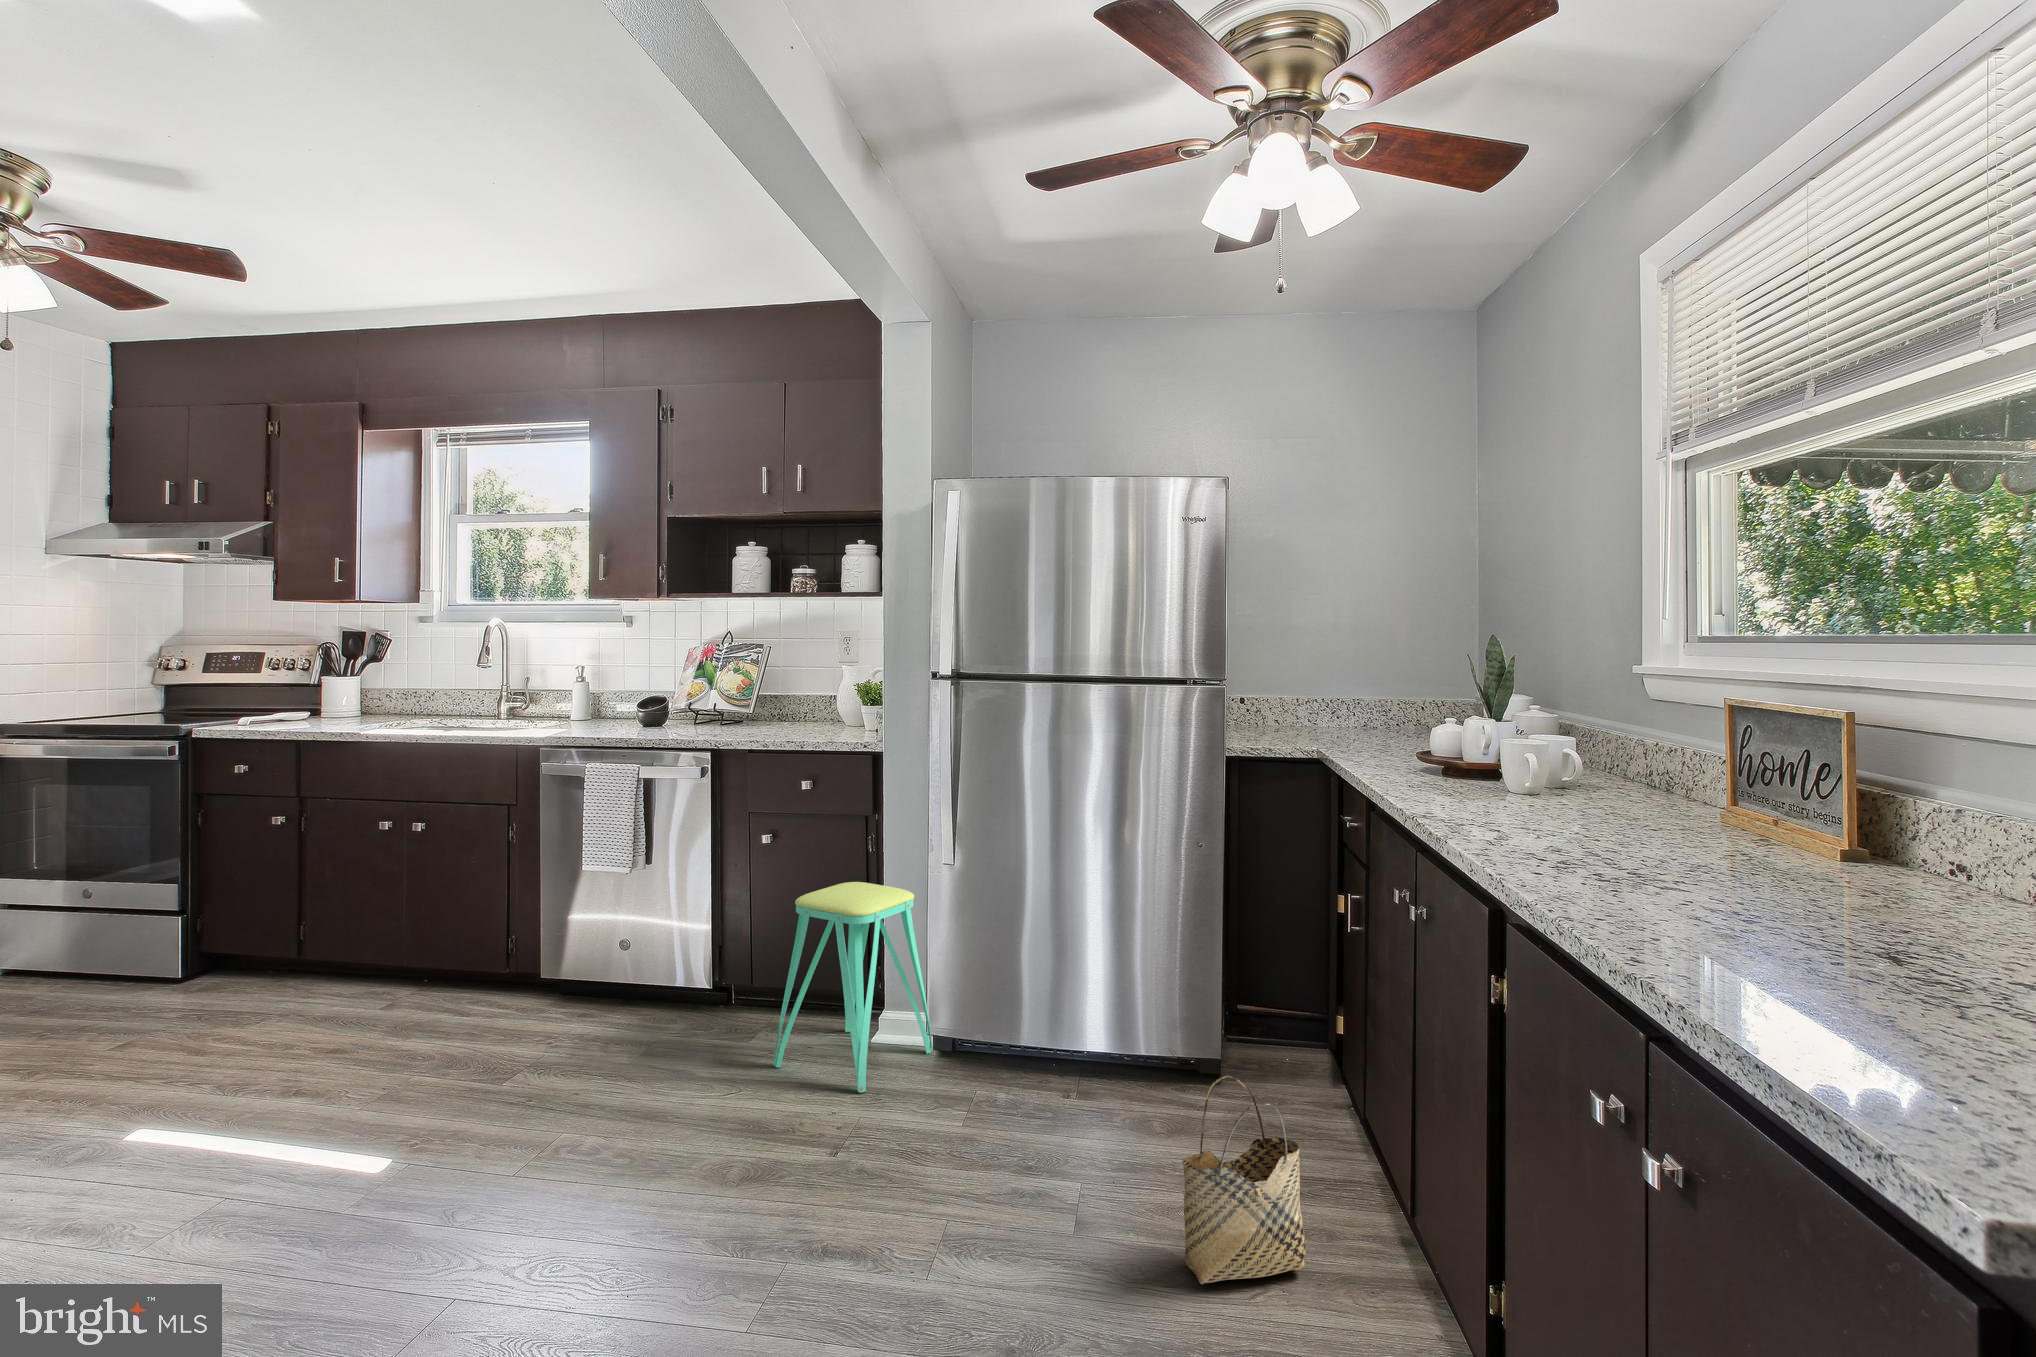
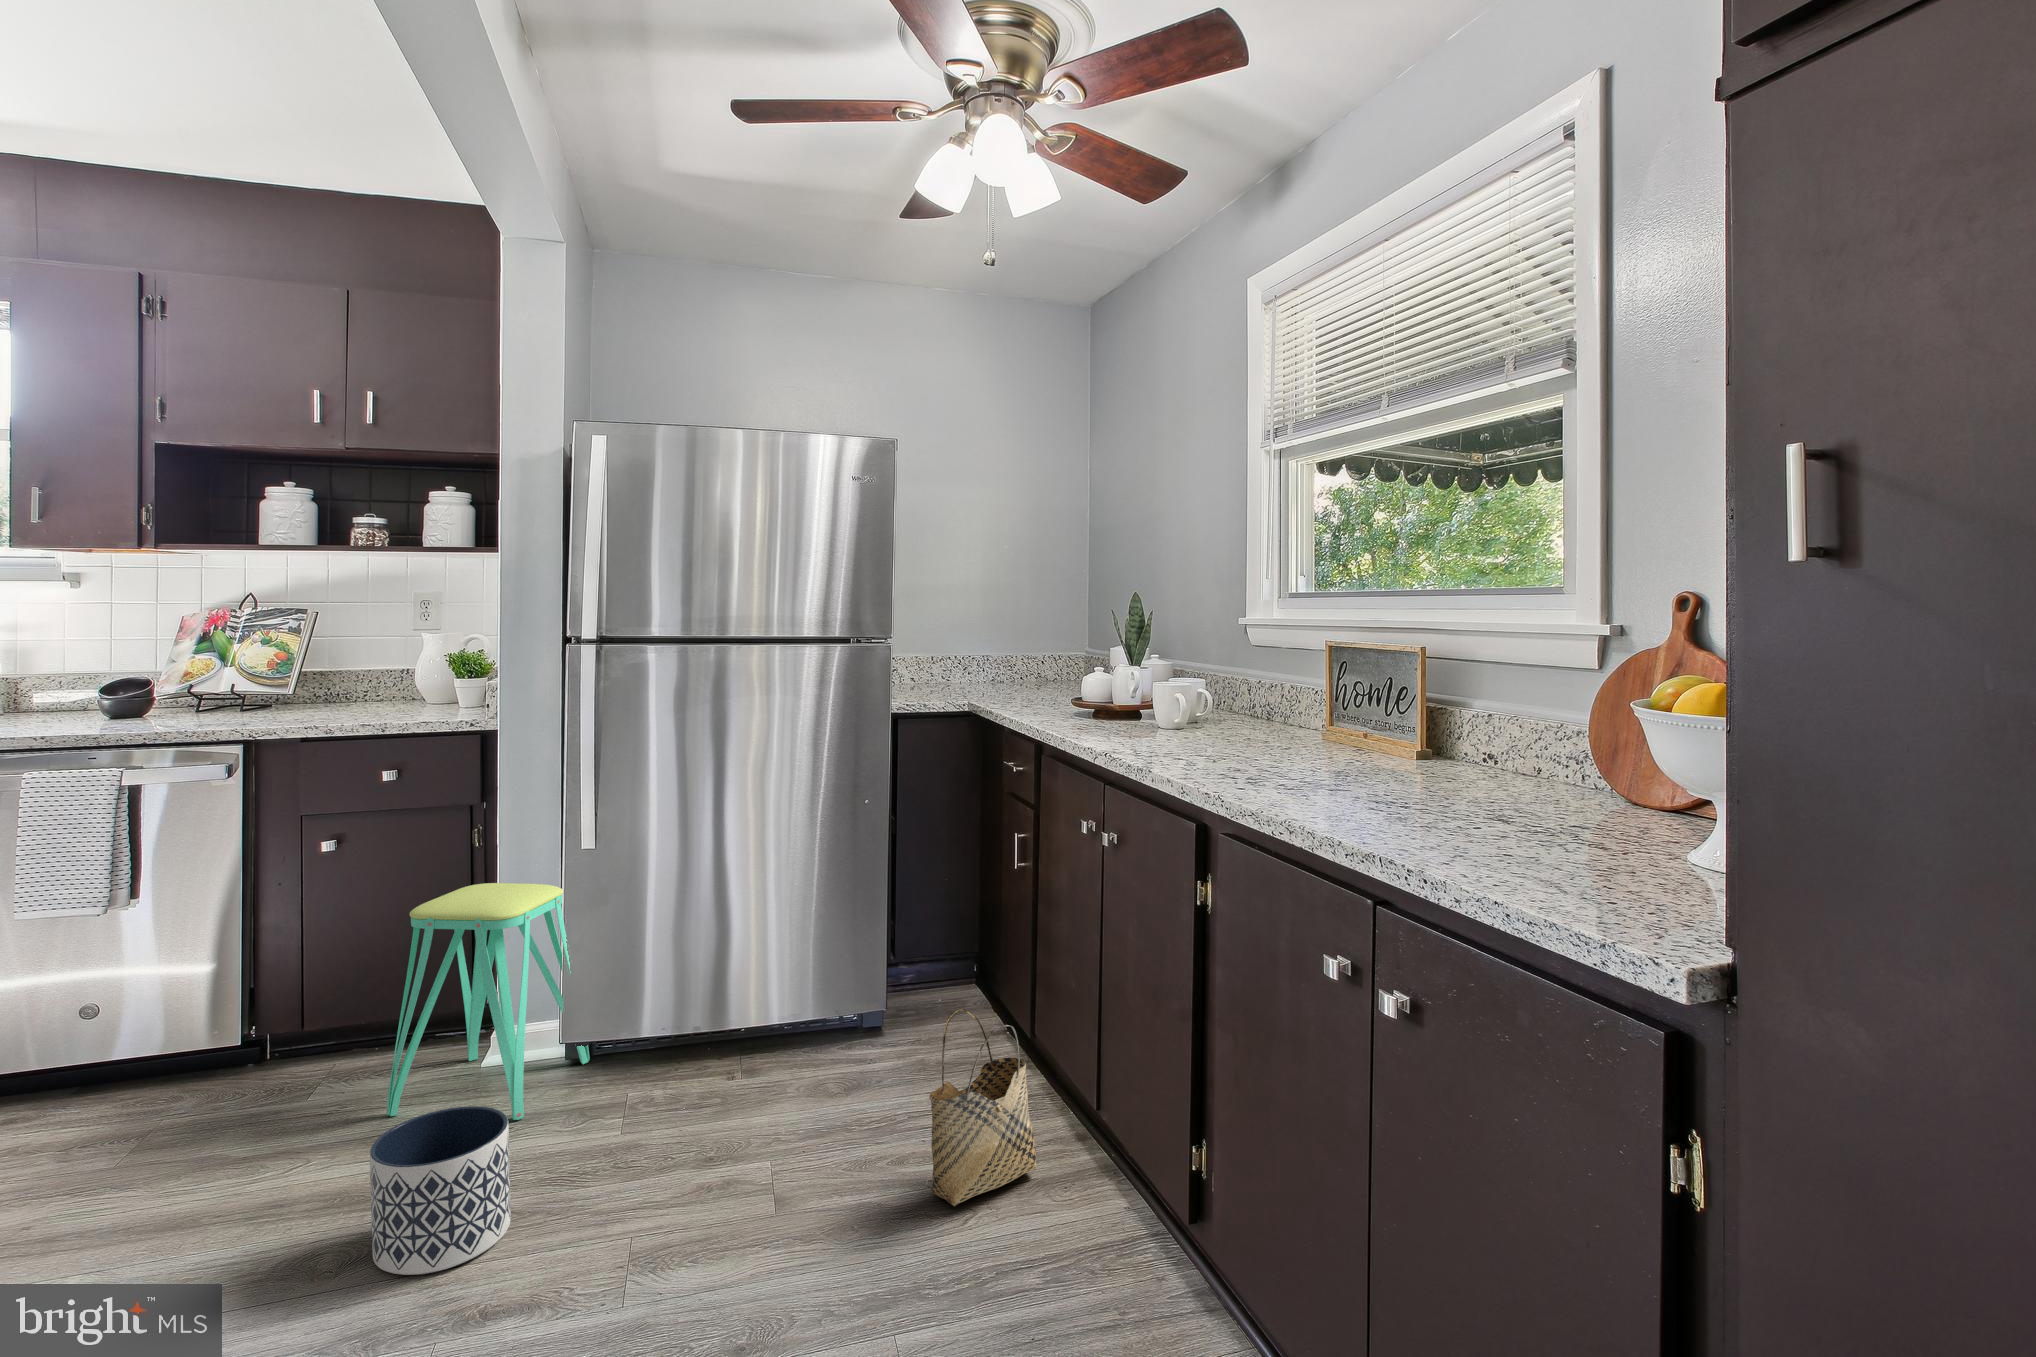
planter: none [721,1073,825,1210] -> present [370,1106,511,1275]

